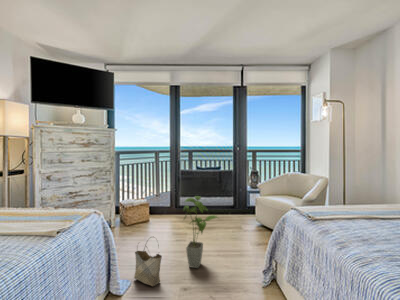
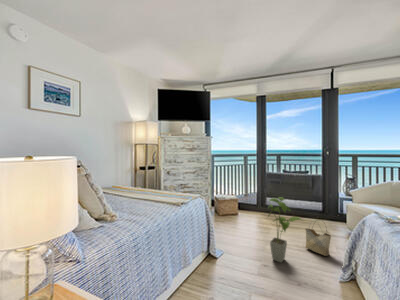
woven basket: present [134,245,162,286] -> present [306,229,331,256]

